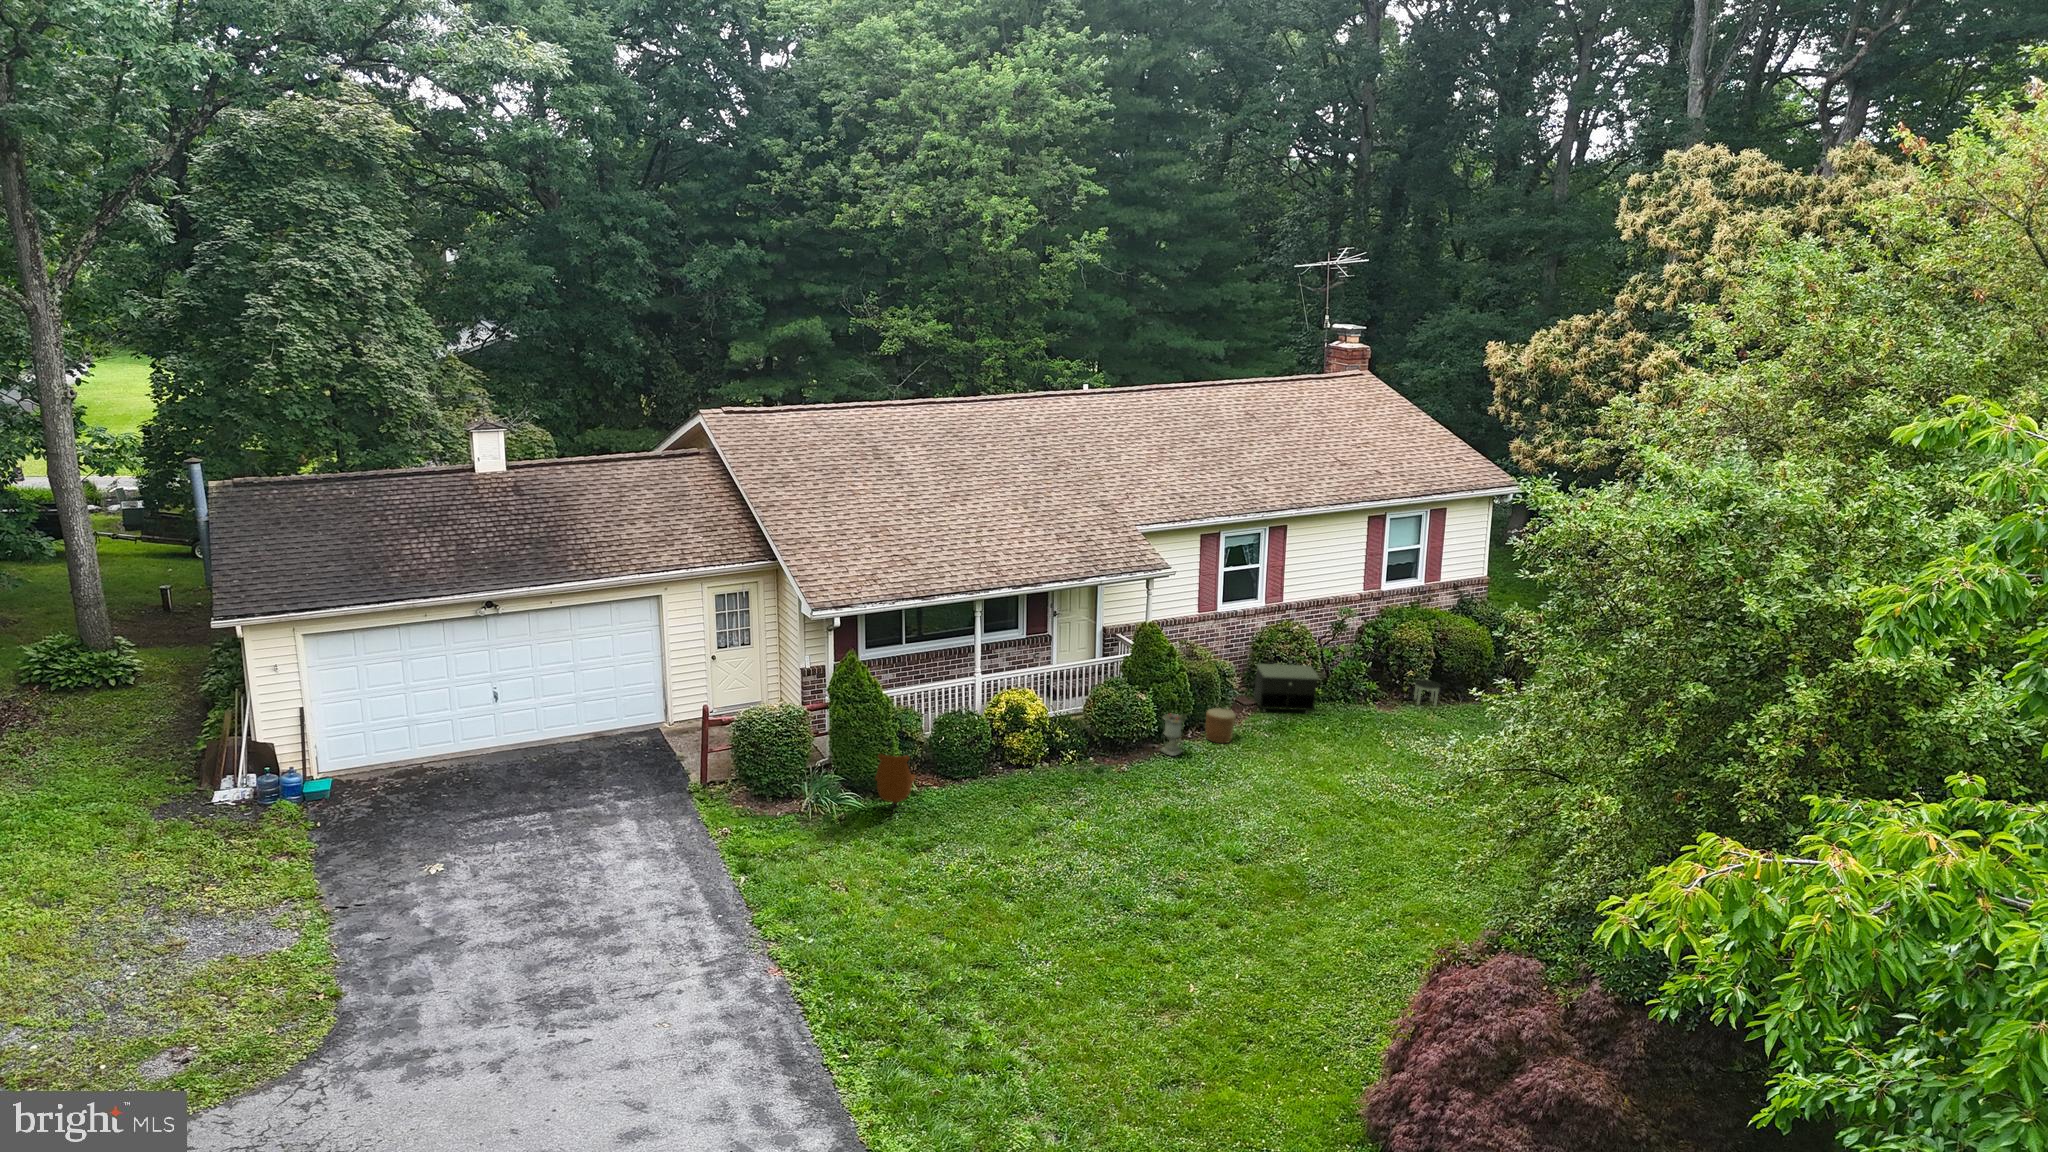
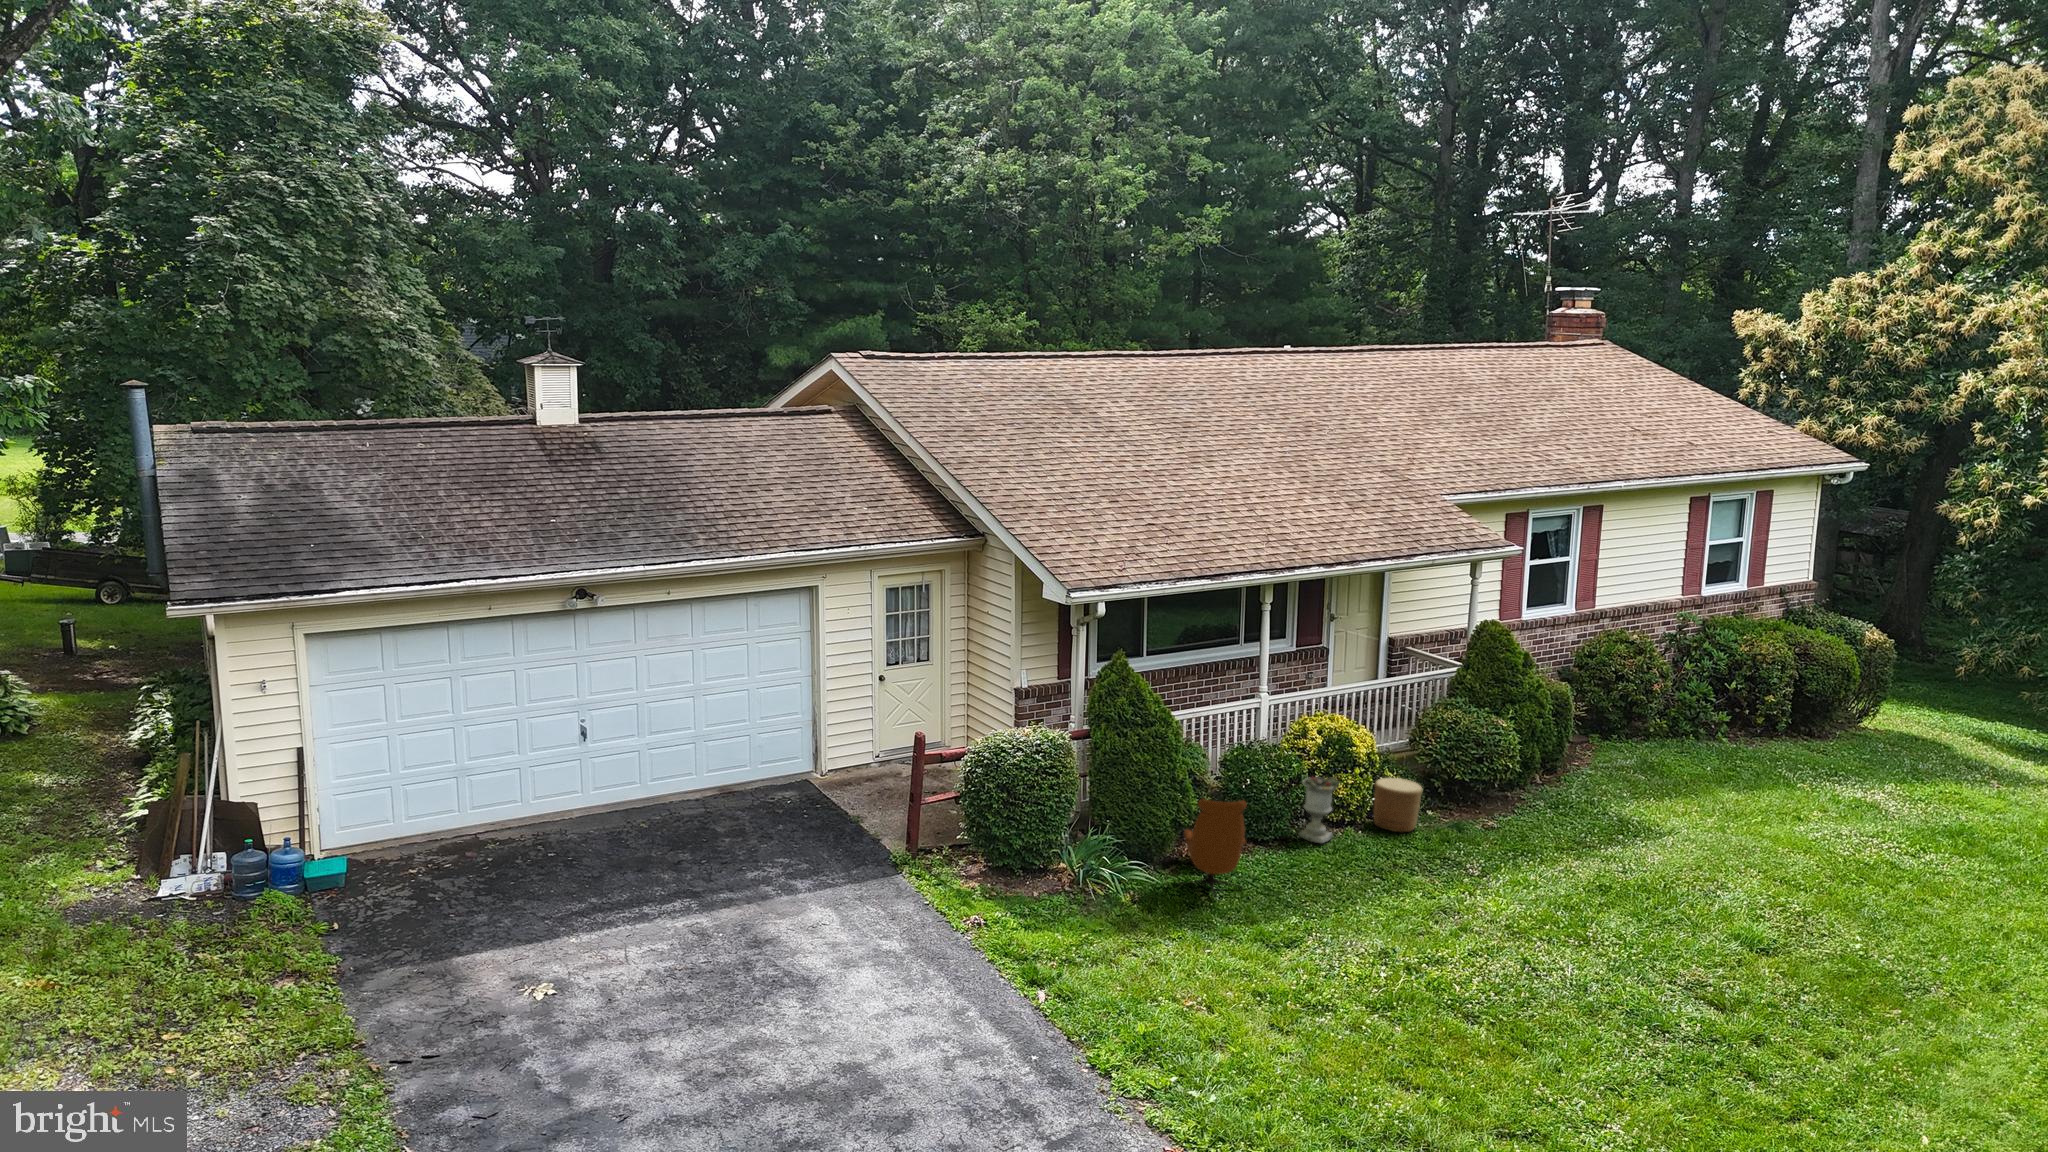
storage bench: present [1254,664,1318,712] -> none [1586,686,1685,752]
round table: present [1414,679,1441,705] -> none [1784,707,1826,742]
woven basket: present [1205,708,1236,743] -> present [1374,778,1422,833]
planter: present [1161,714,1186,756] -> present [1298,777,1339,844]

